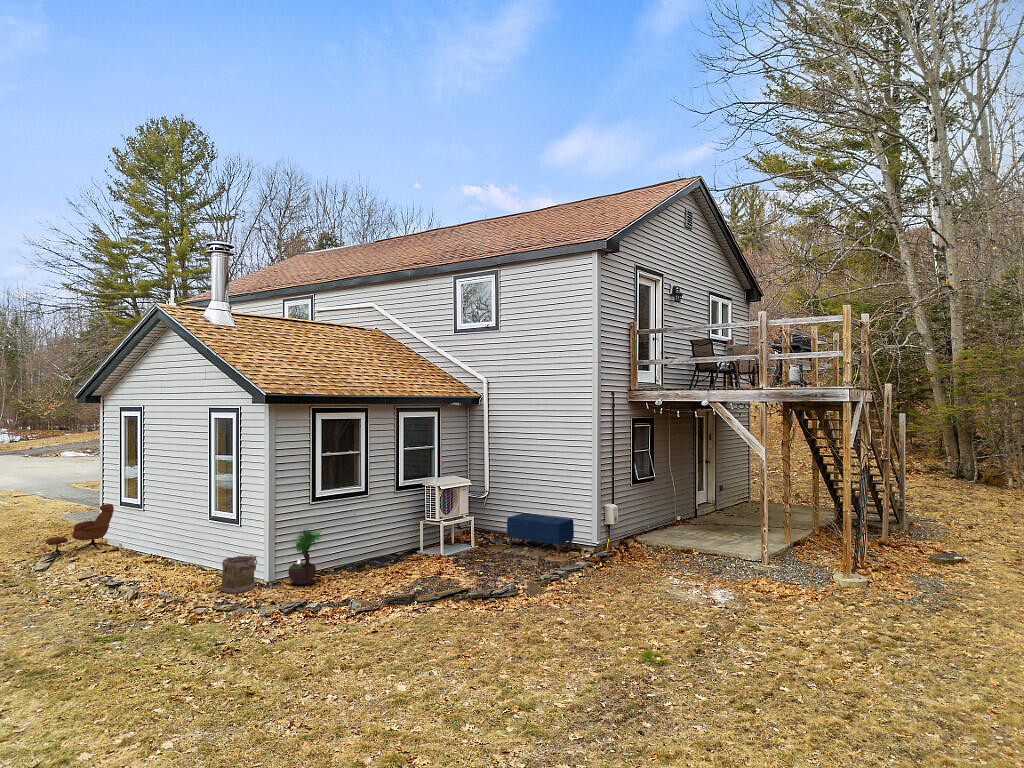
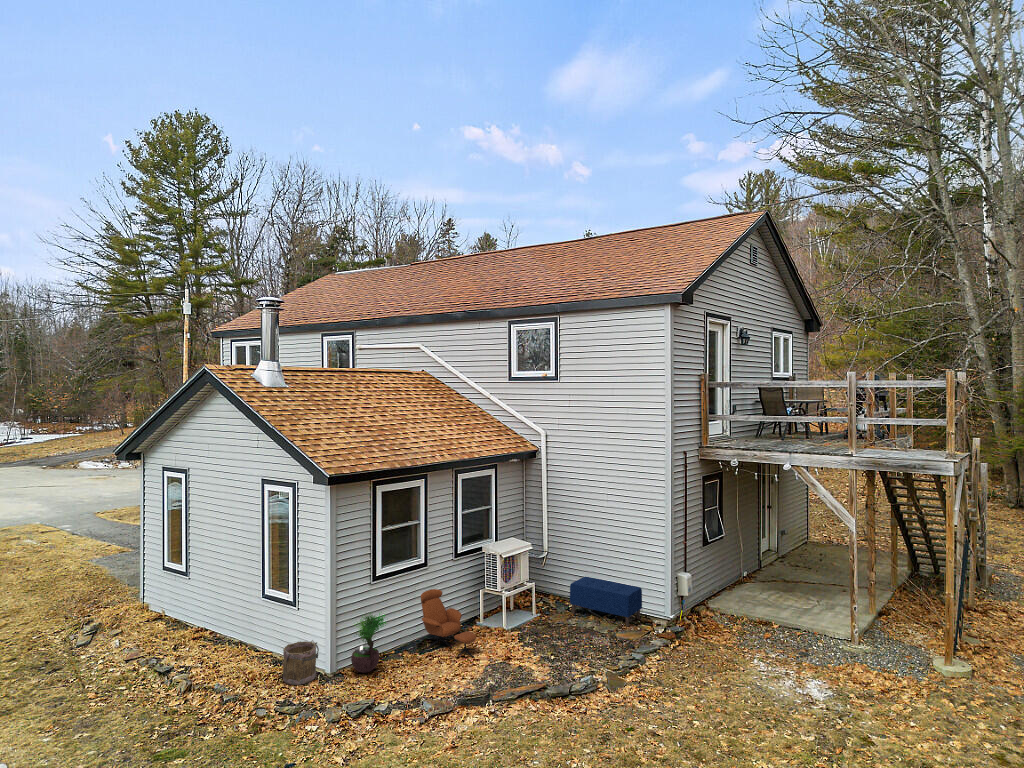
lounge chair: present [44,504,114,557] -> present [421,589,476,658]

